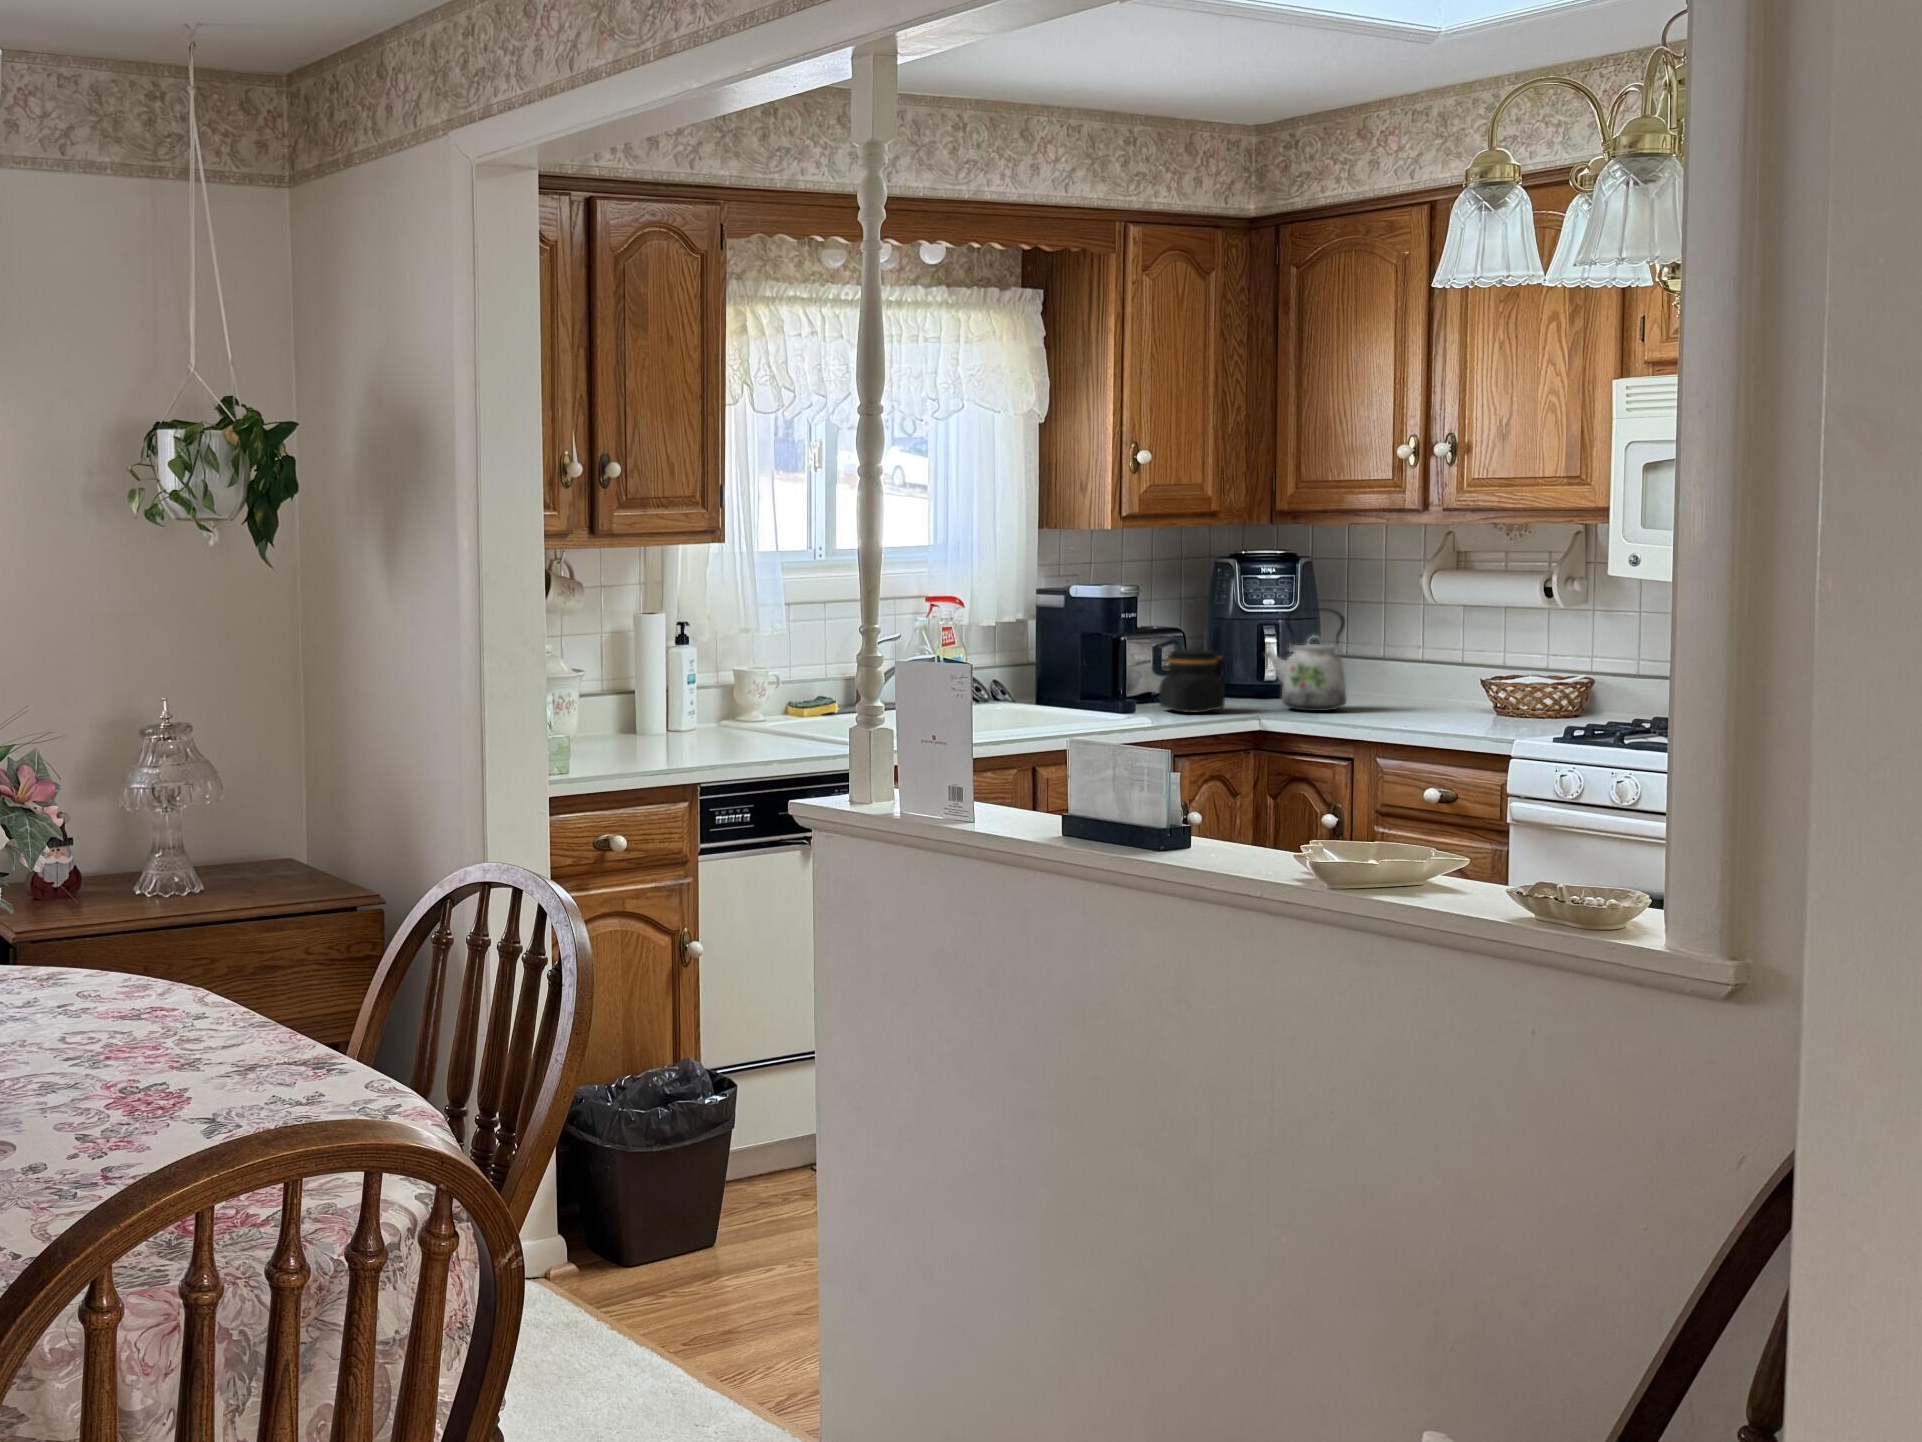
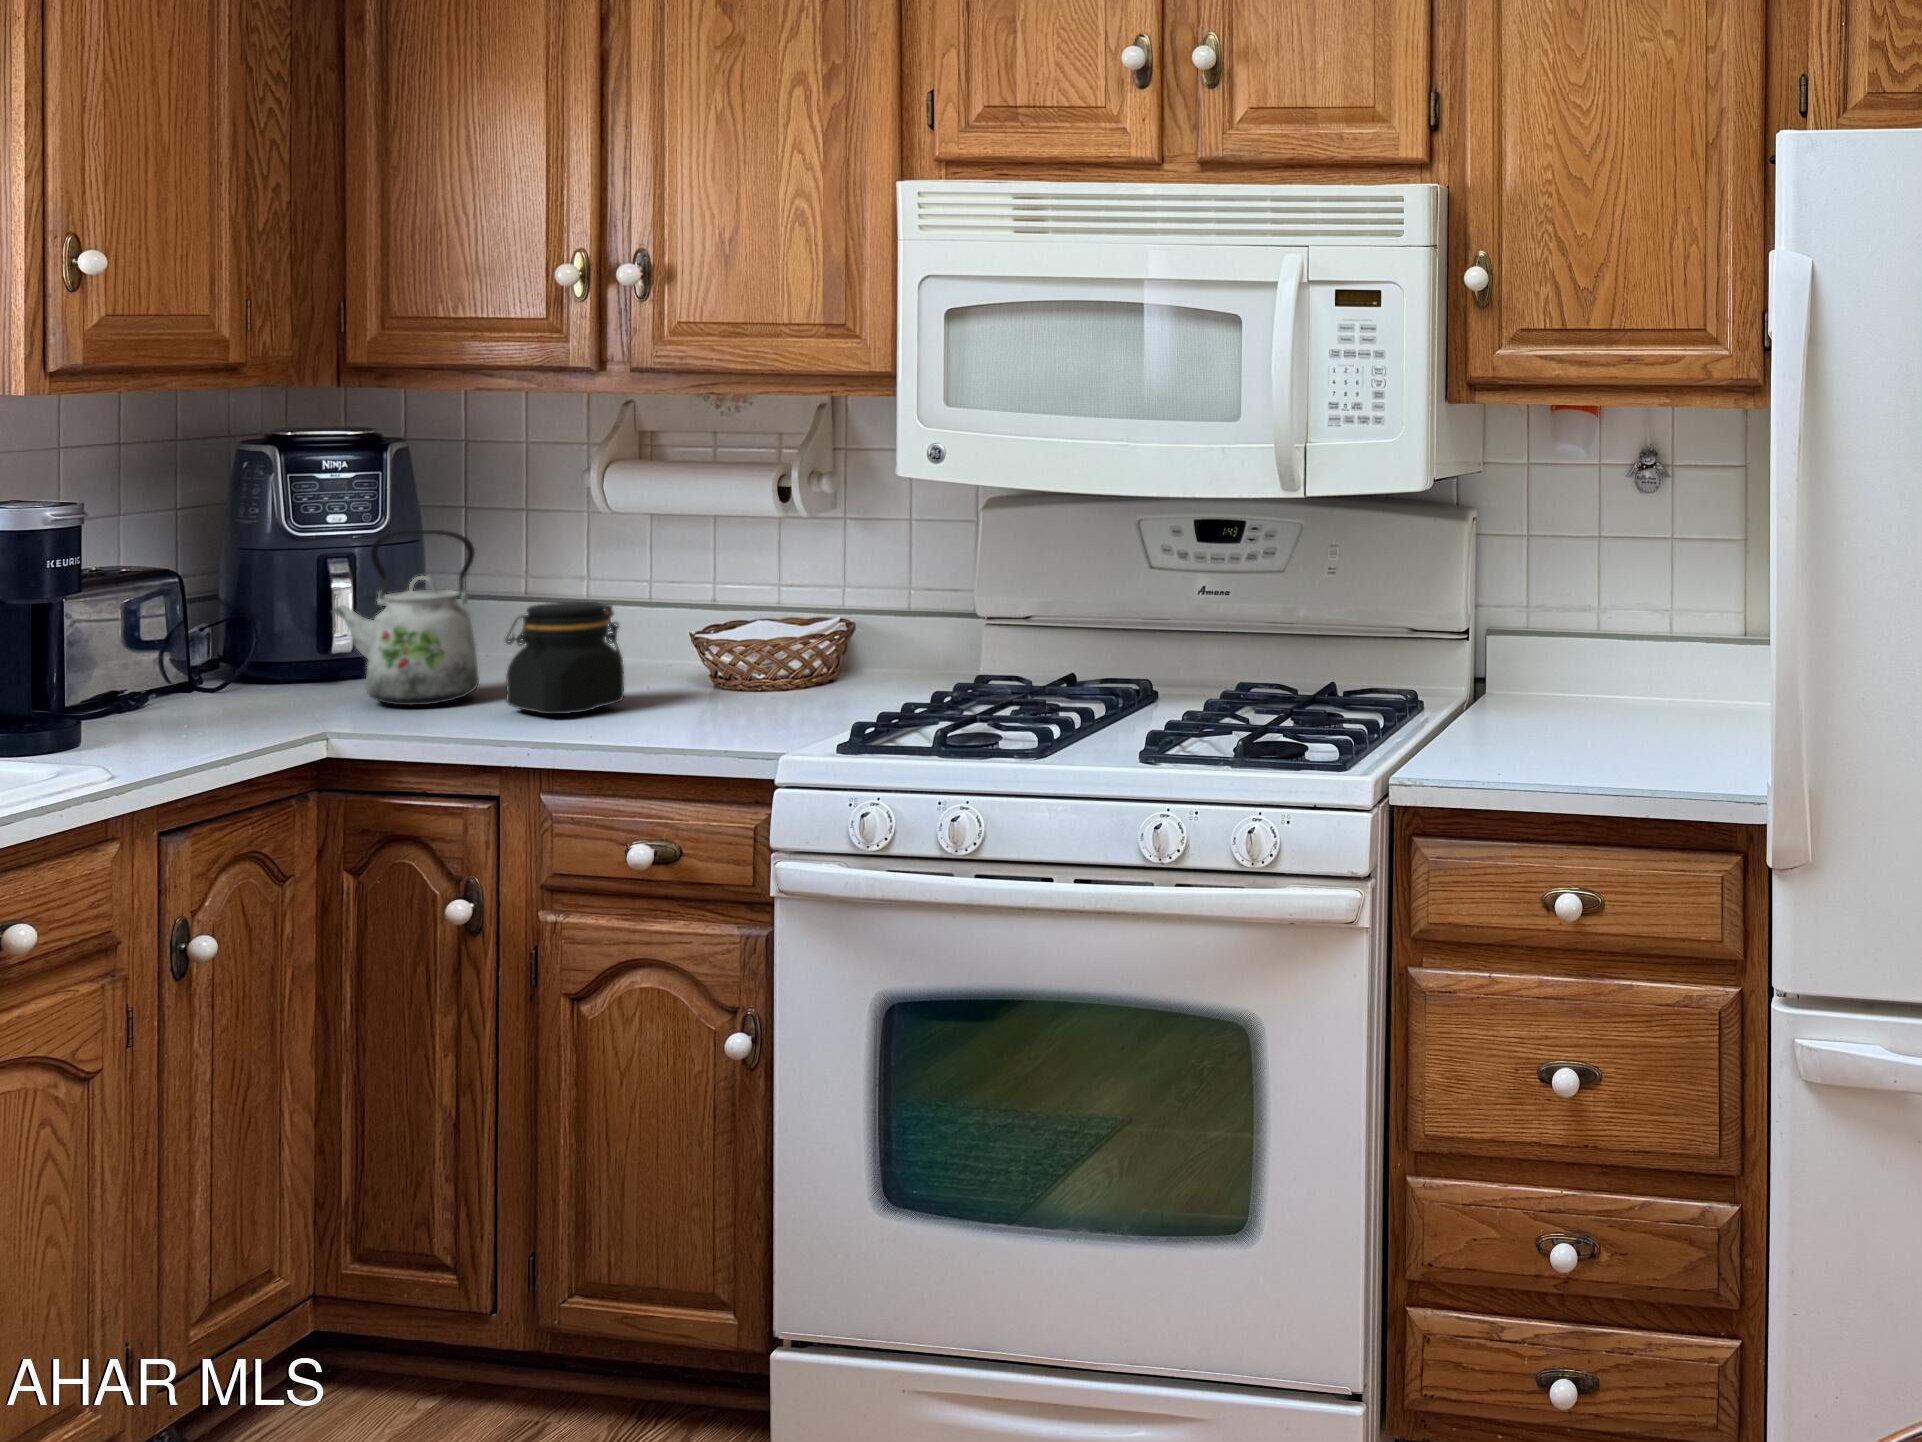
jar: present [1158,649,1226,713] -> present [506,602,624,714]

